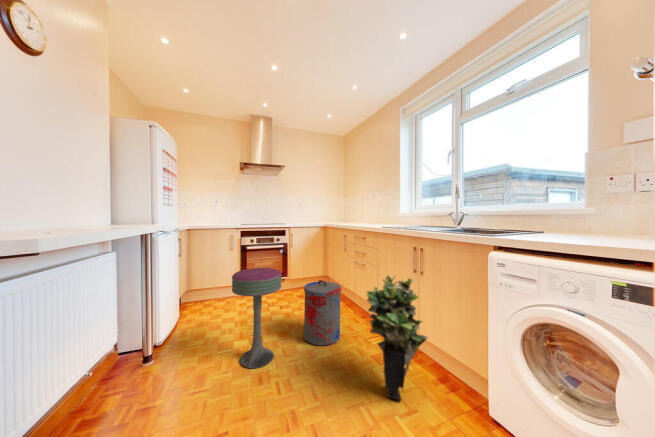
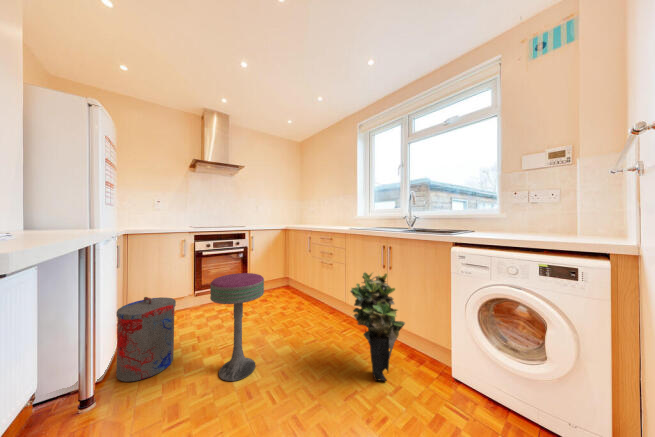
trash can: present [304,280,341,345] -> present [116,297,176,382]

